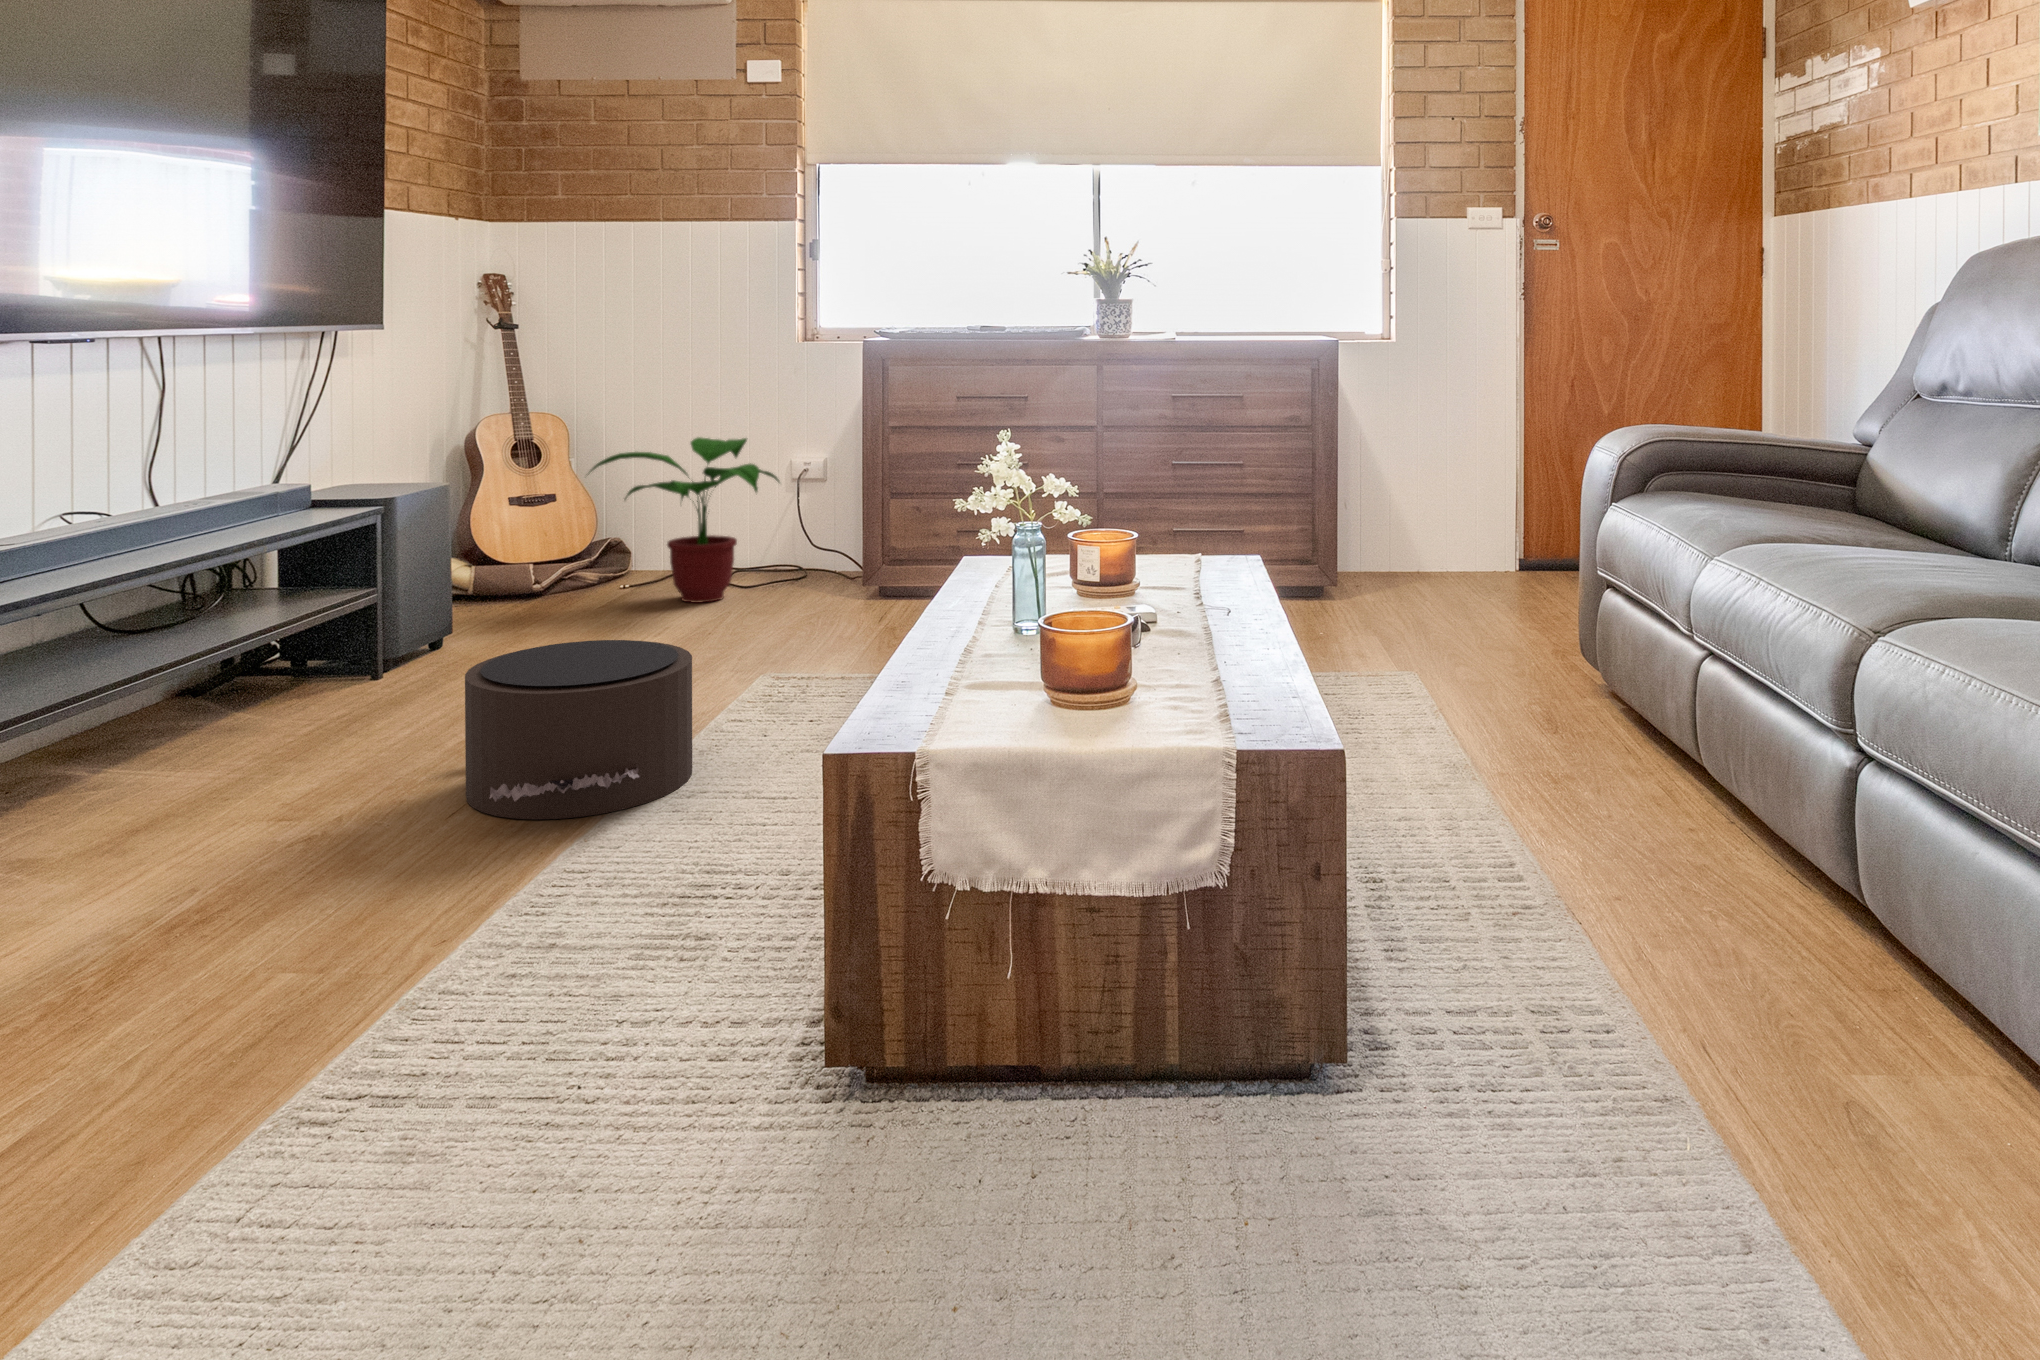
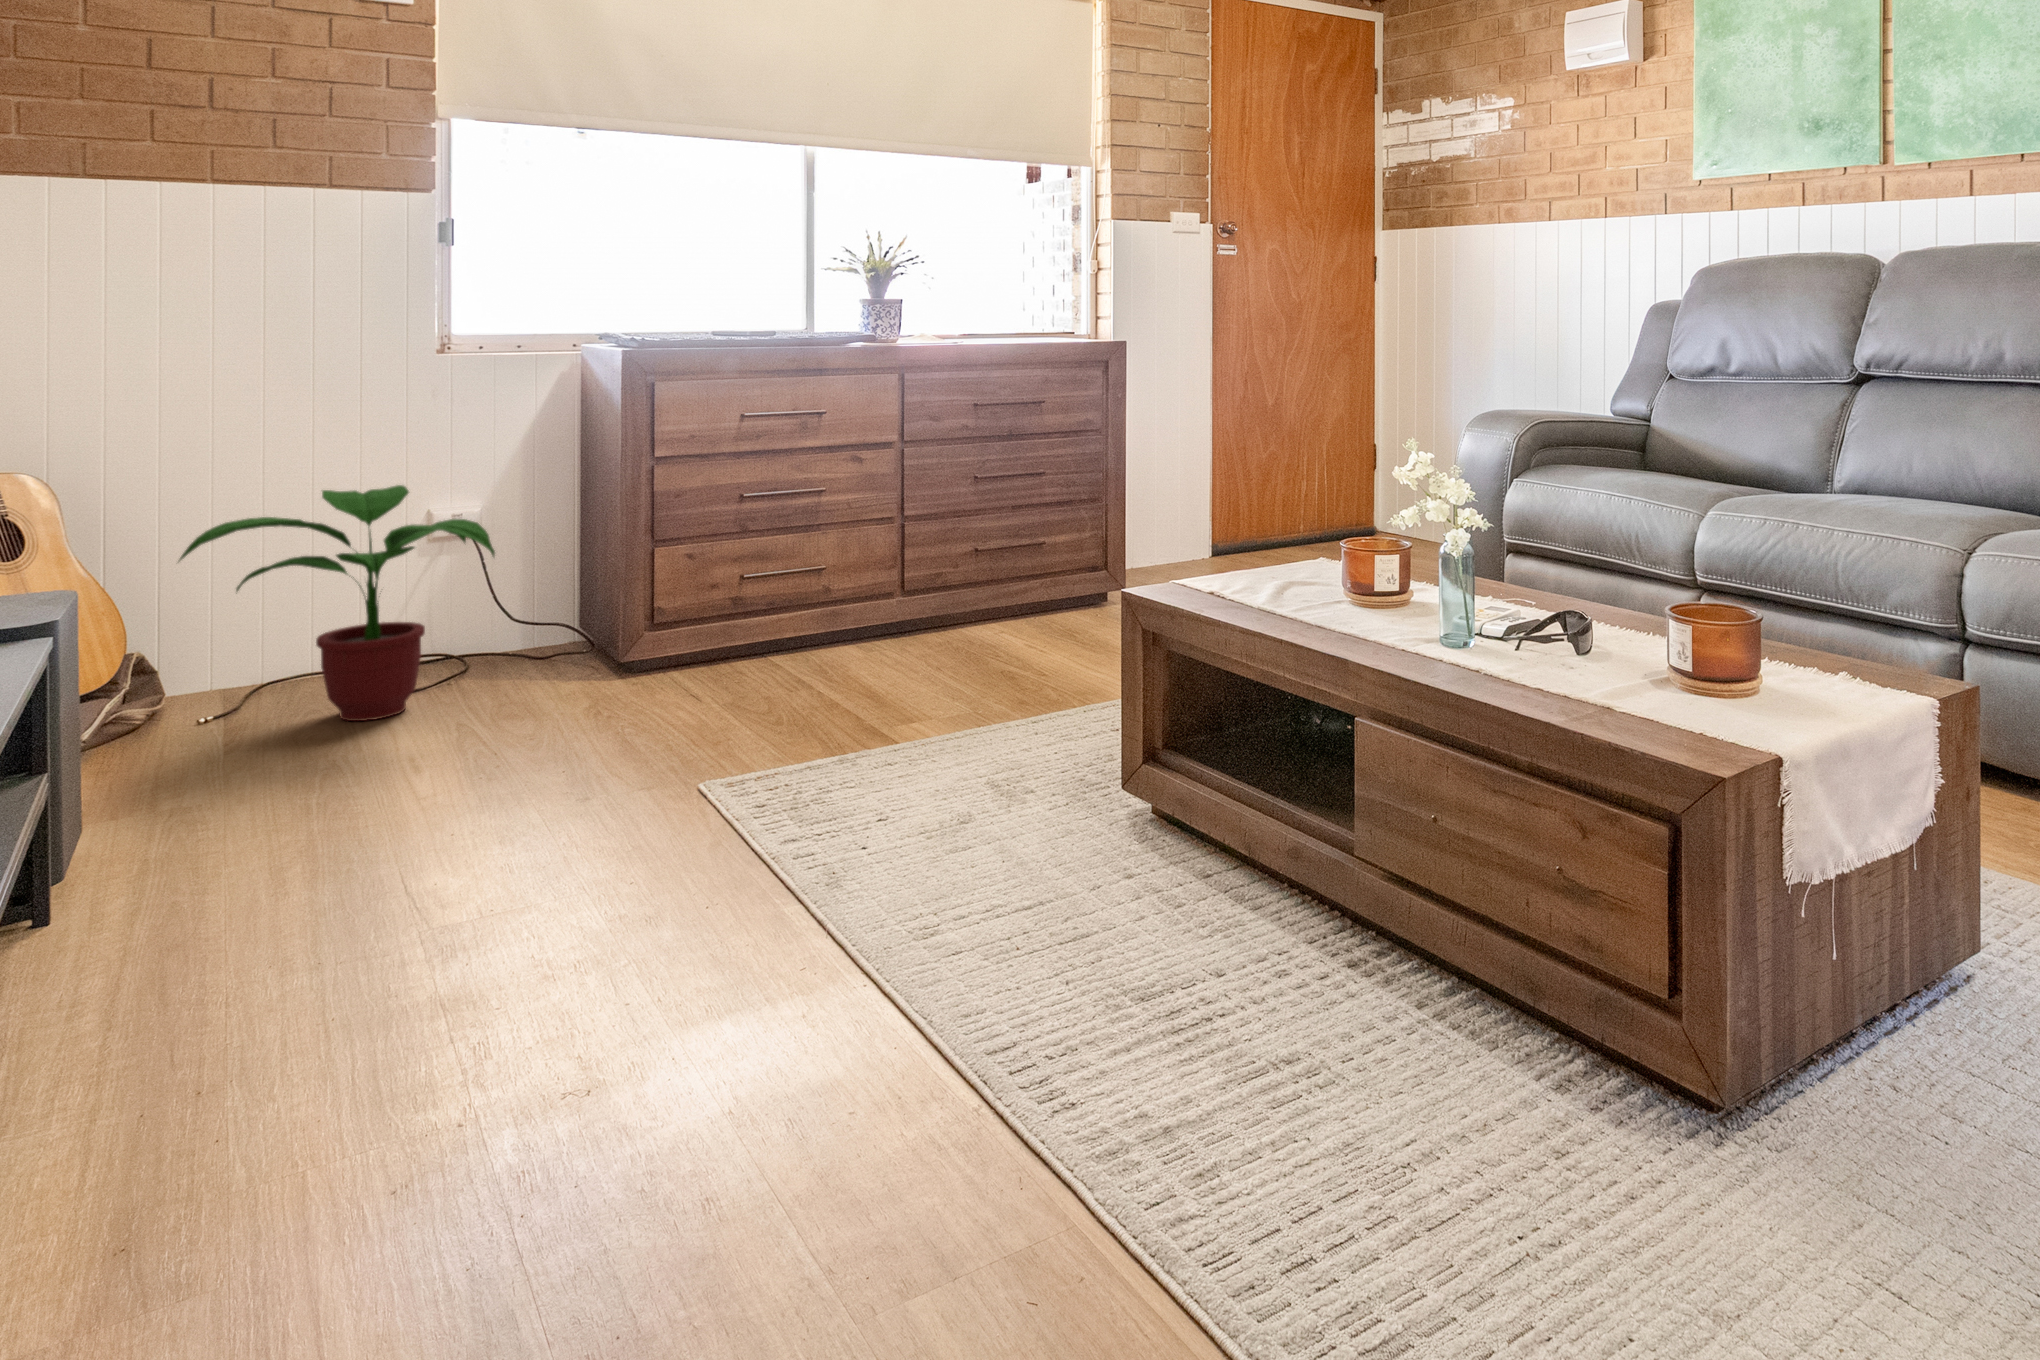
pouf: present [465,640,692,819] -> none [518,765,919,1061]

